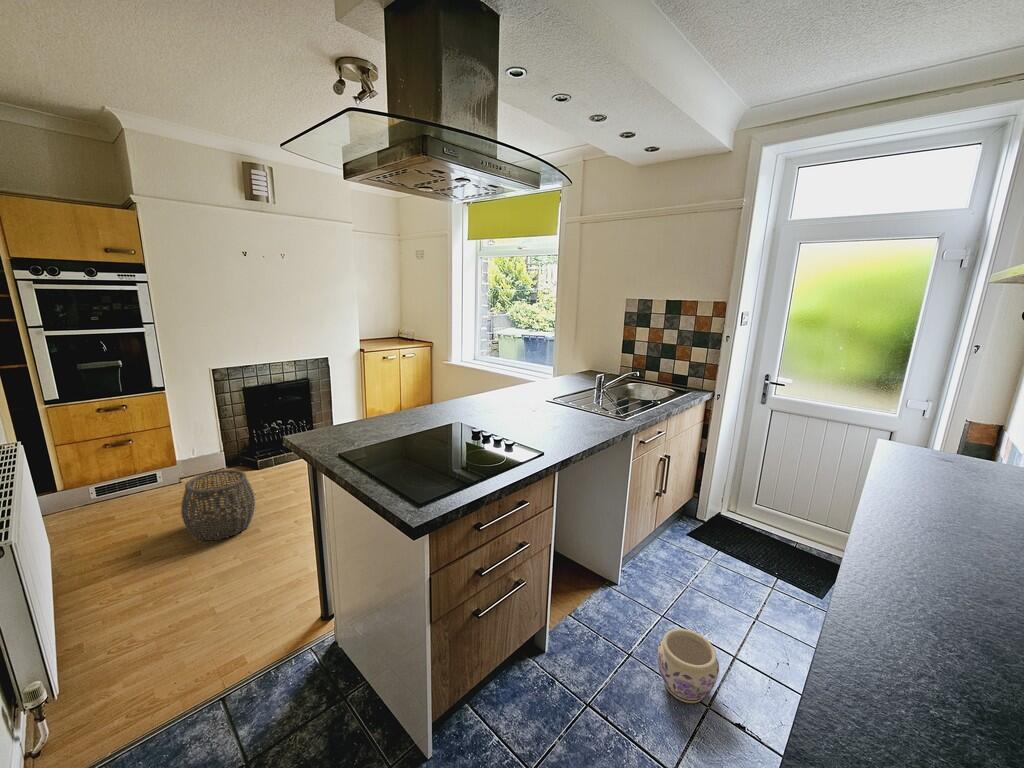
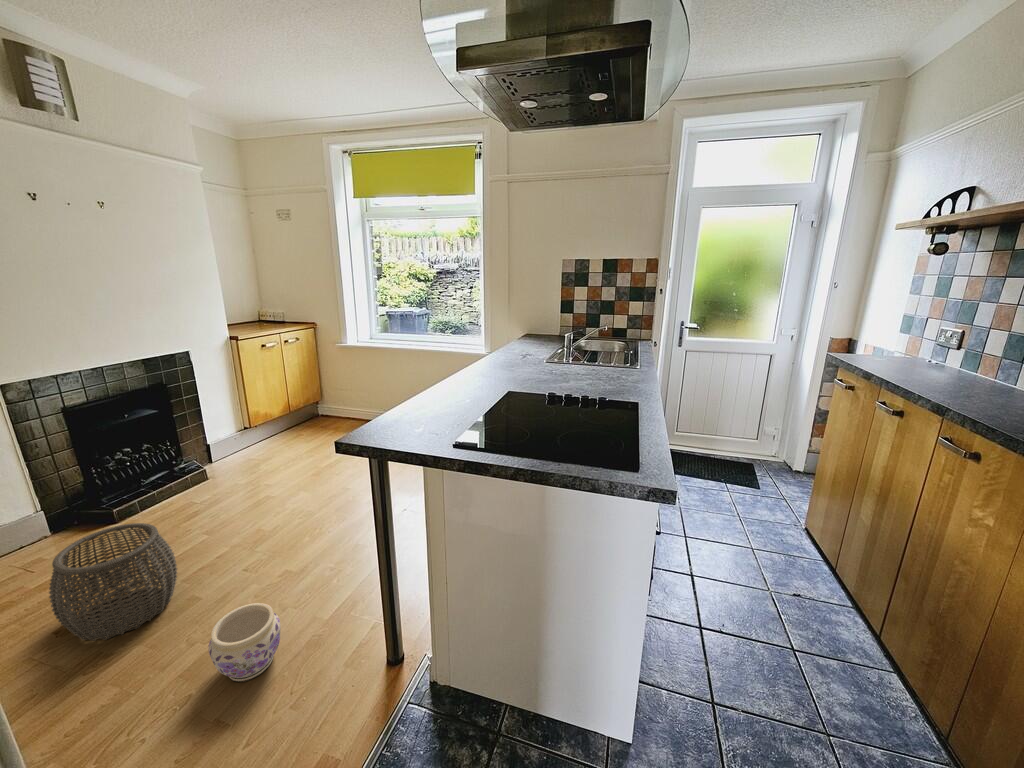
planter: present [658,629,719,704] -> present [208,603,280,682]

